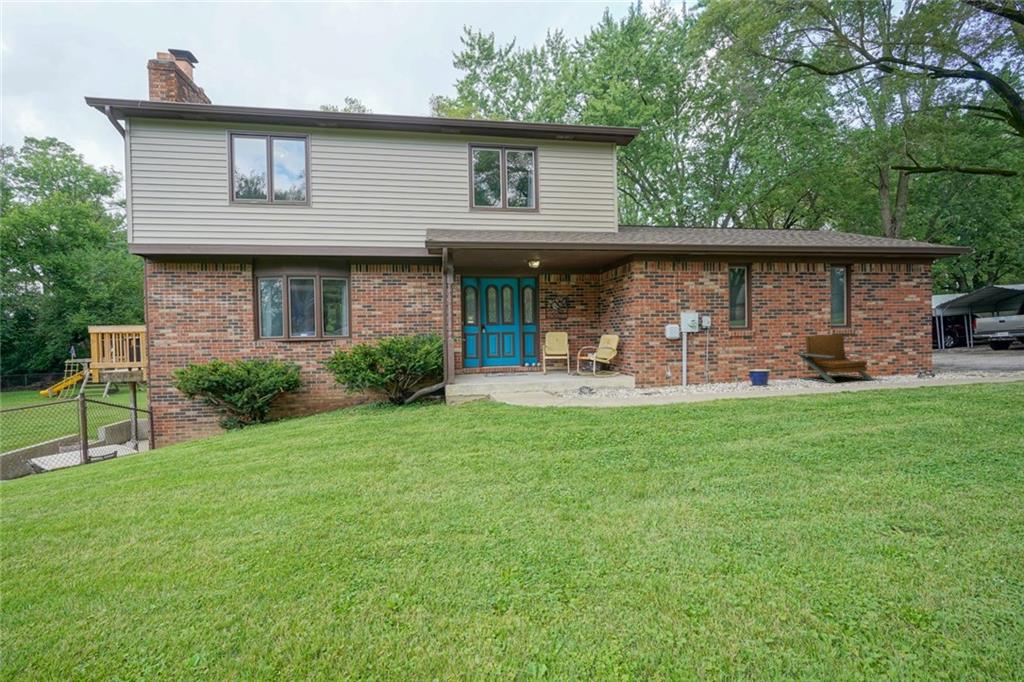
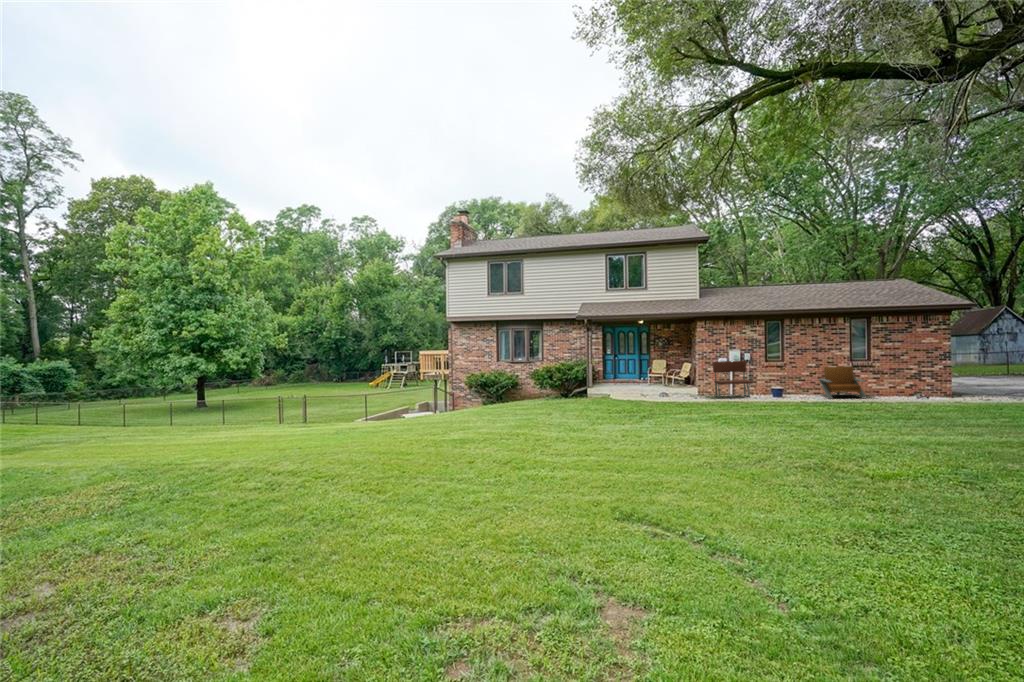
bench: none [663,328,727,391] -> present [713,361,752,398]

